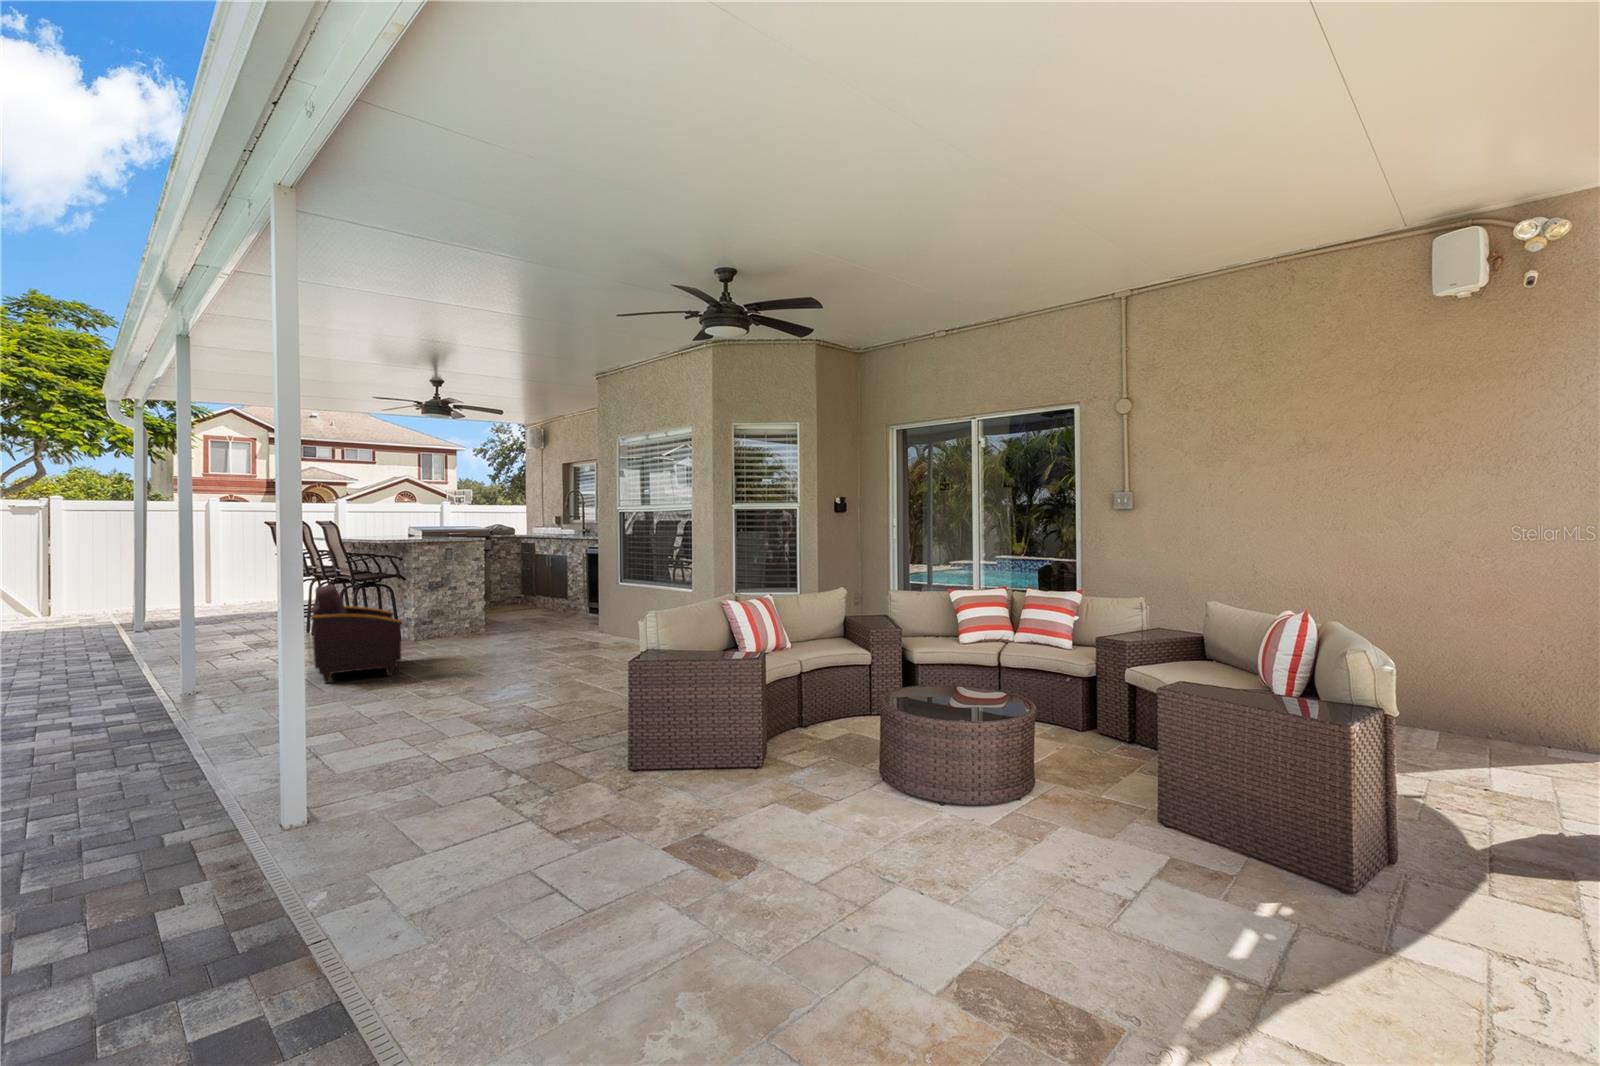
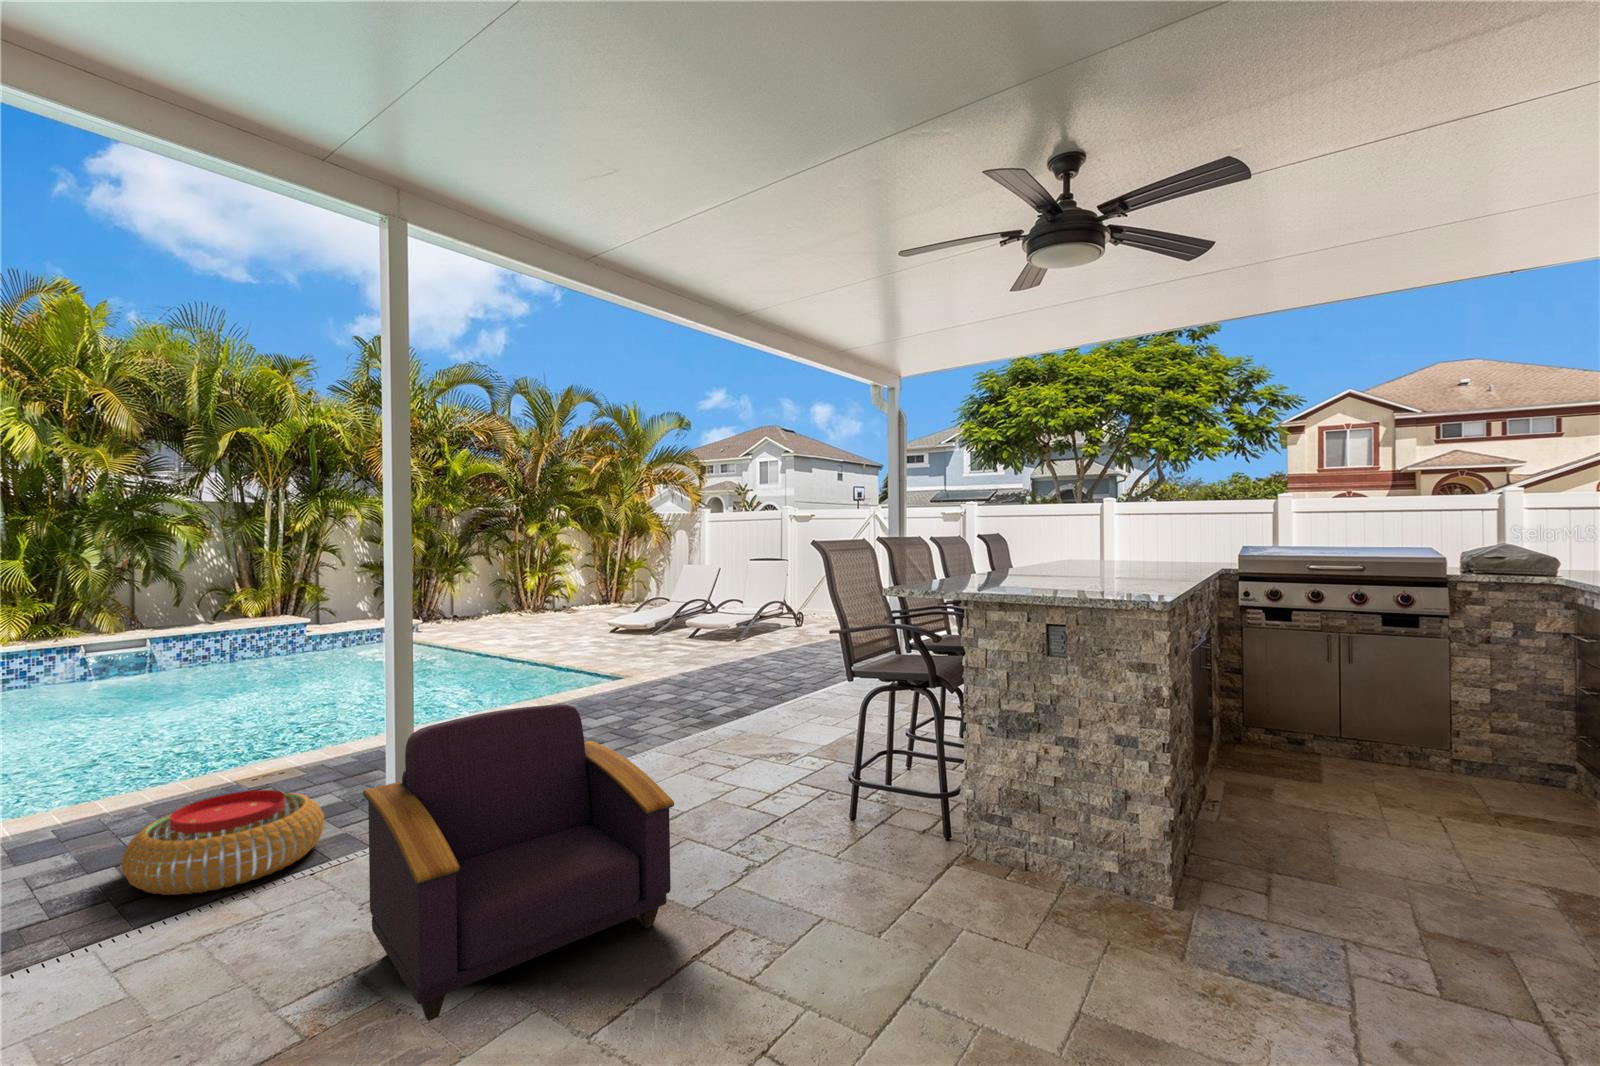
pouf: none [27,673,170,728] -> present [122,790,324,895]

